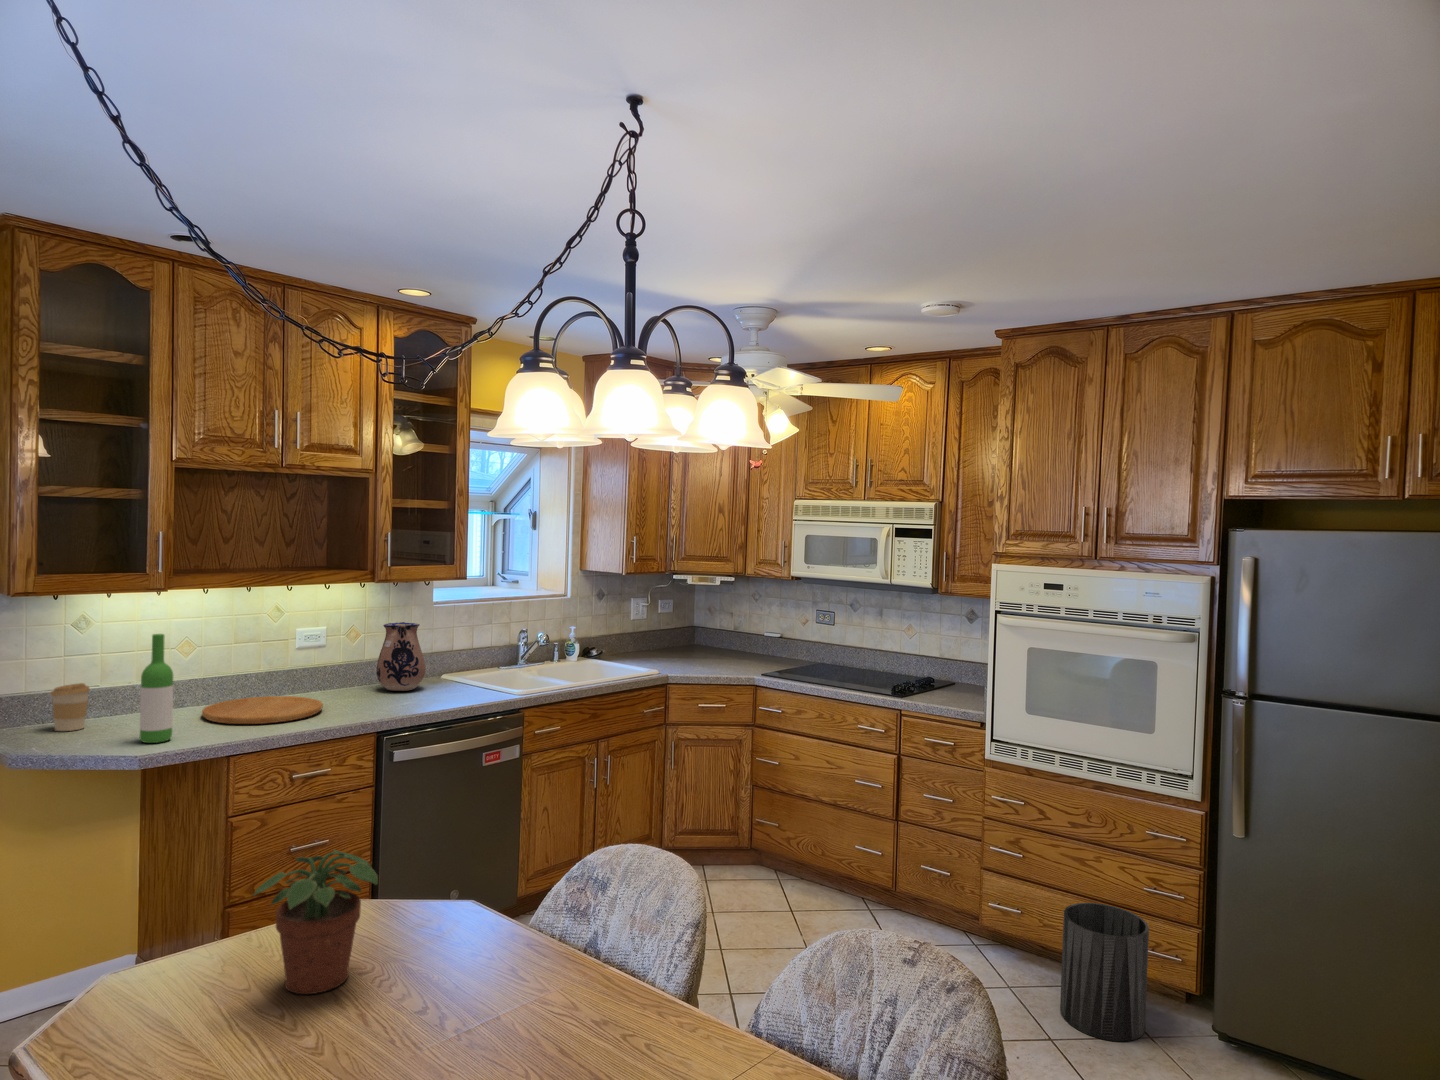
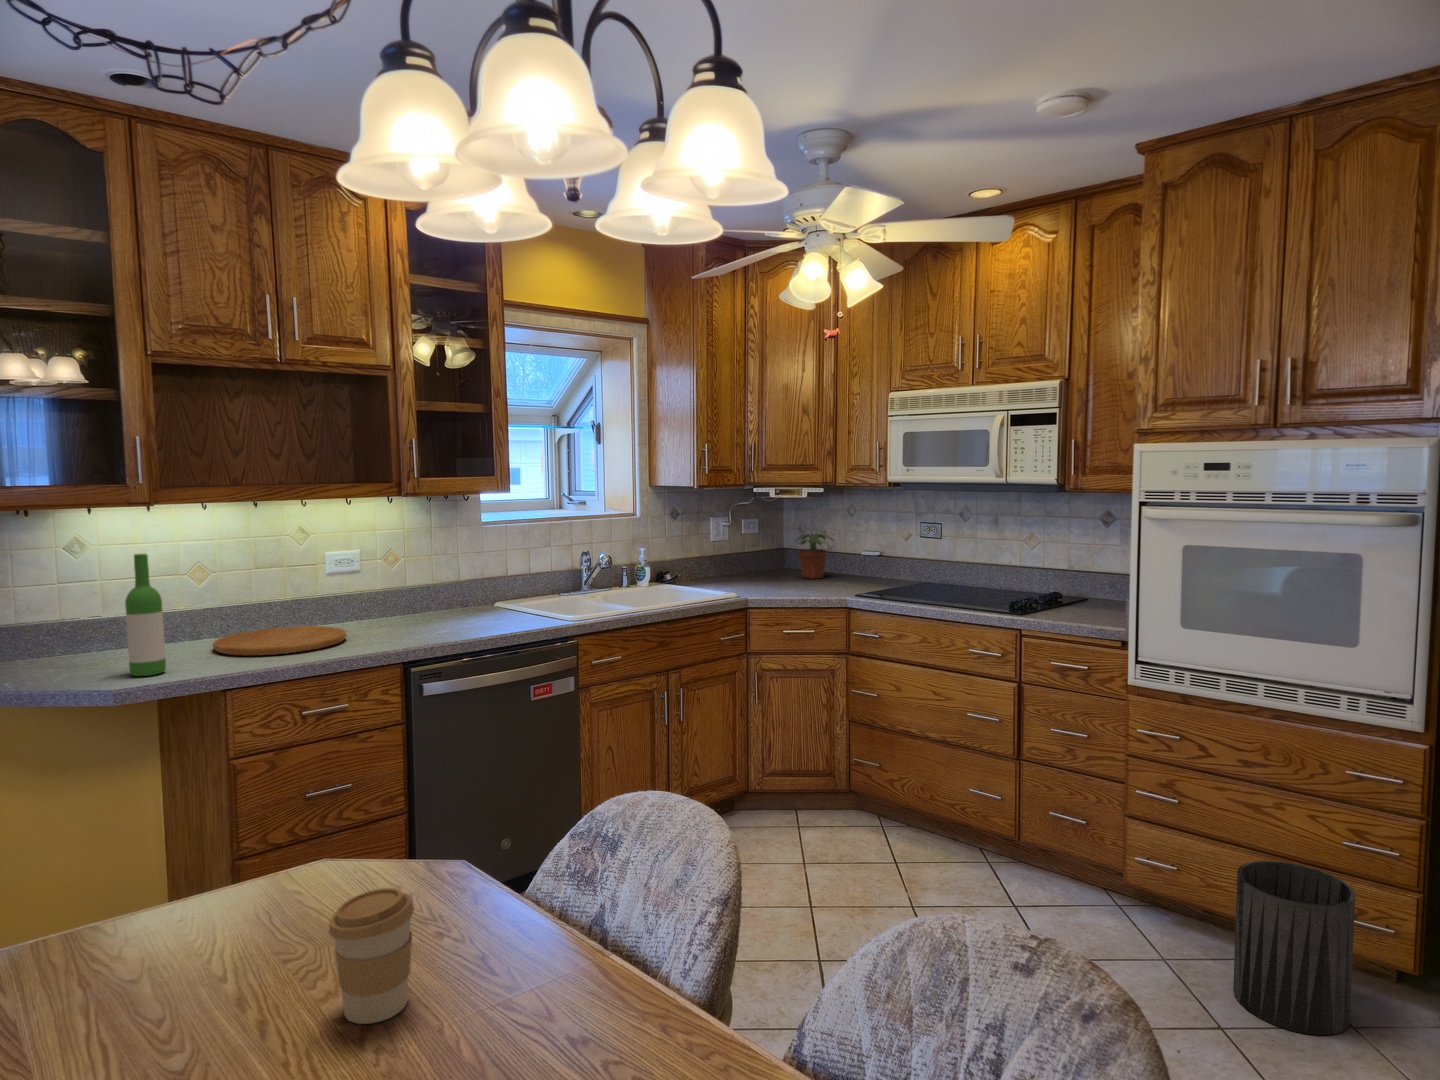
ceramic pitcher: present [376,622,425,691] -> none [415,543,468,620]
coffee cup: present [51,683,90,731] -> present [329,888,414,1024]
potted plant: present [254,850,378,994] -> present [795,534,833,579]

